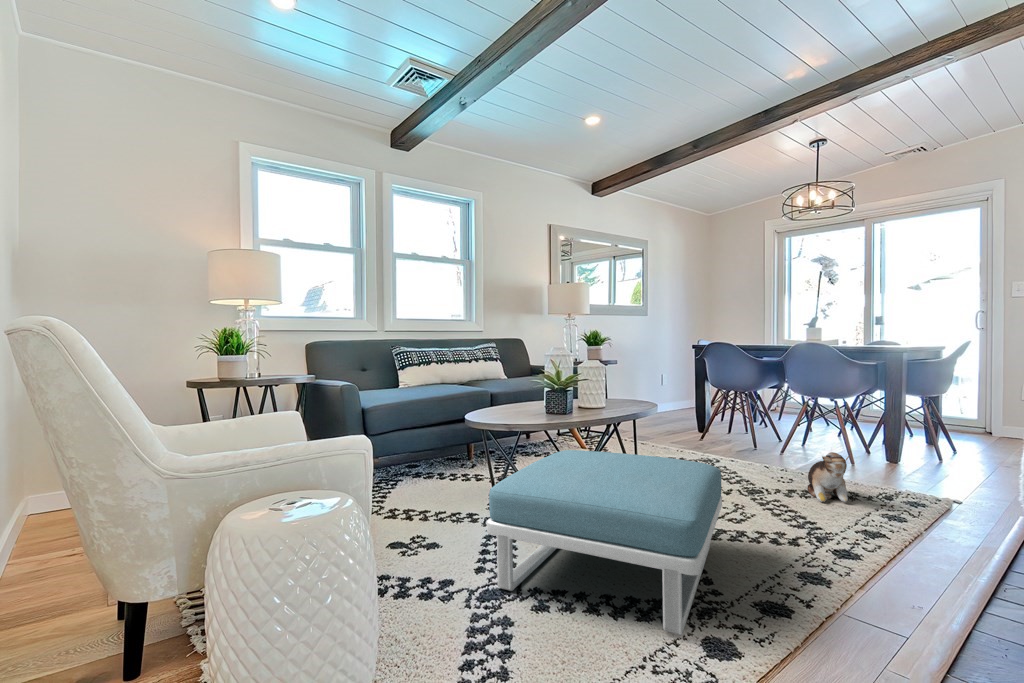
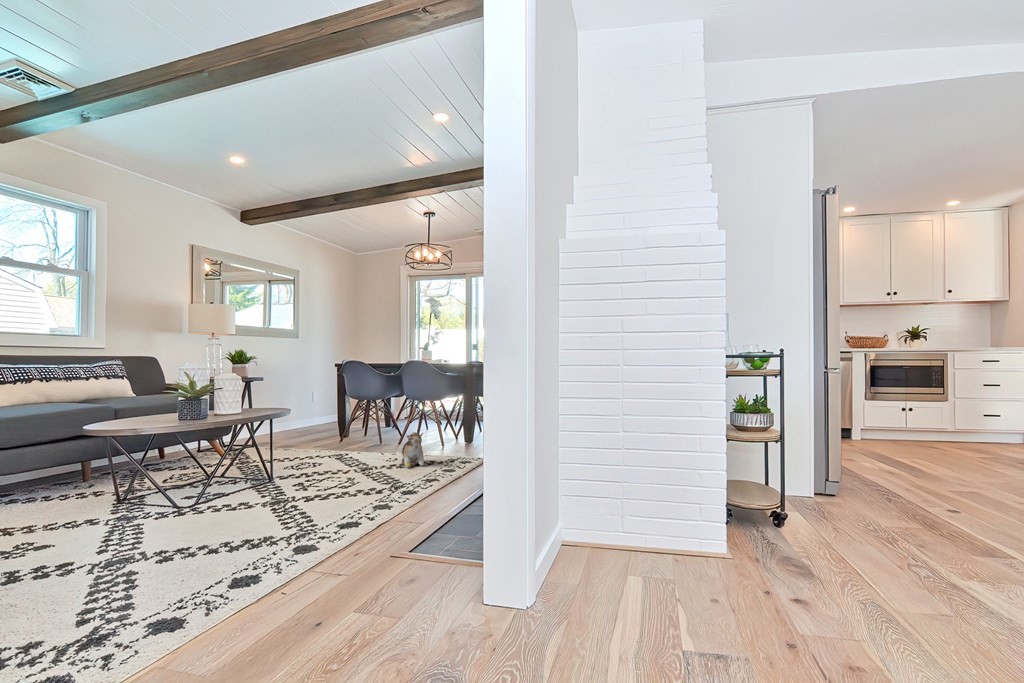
footstool: present [487,450,722,635] -> none [112,442,326,558]

